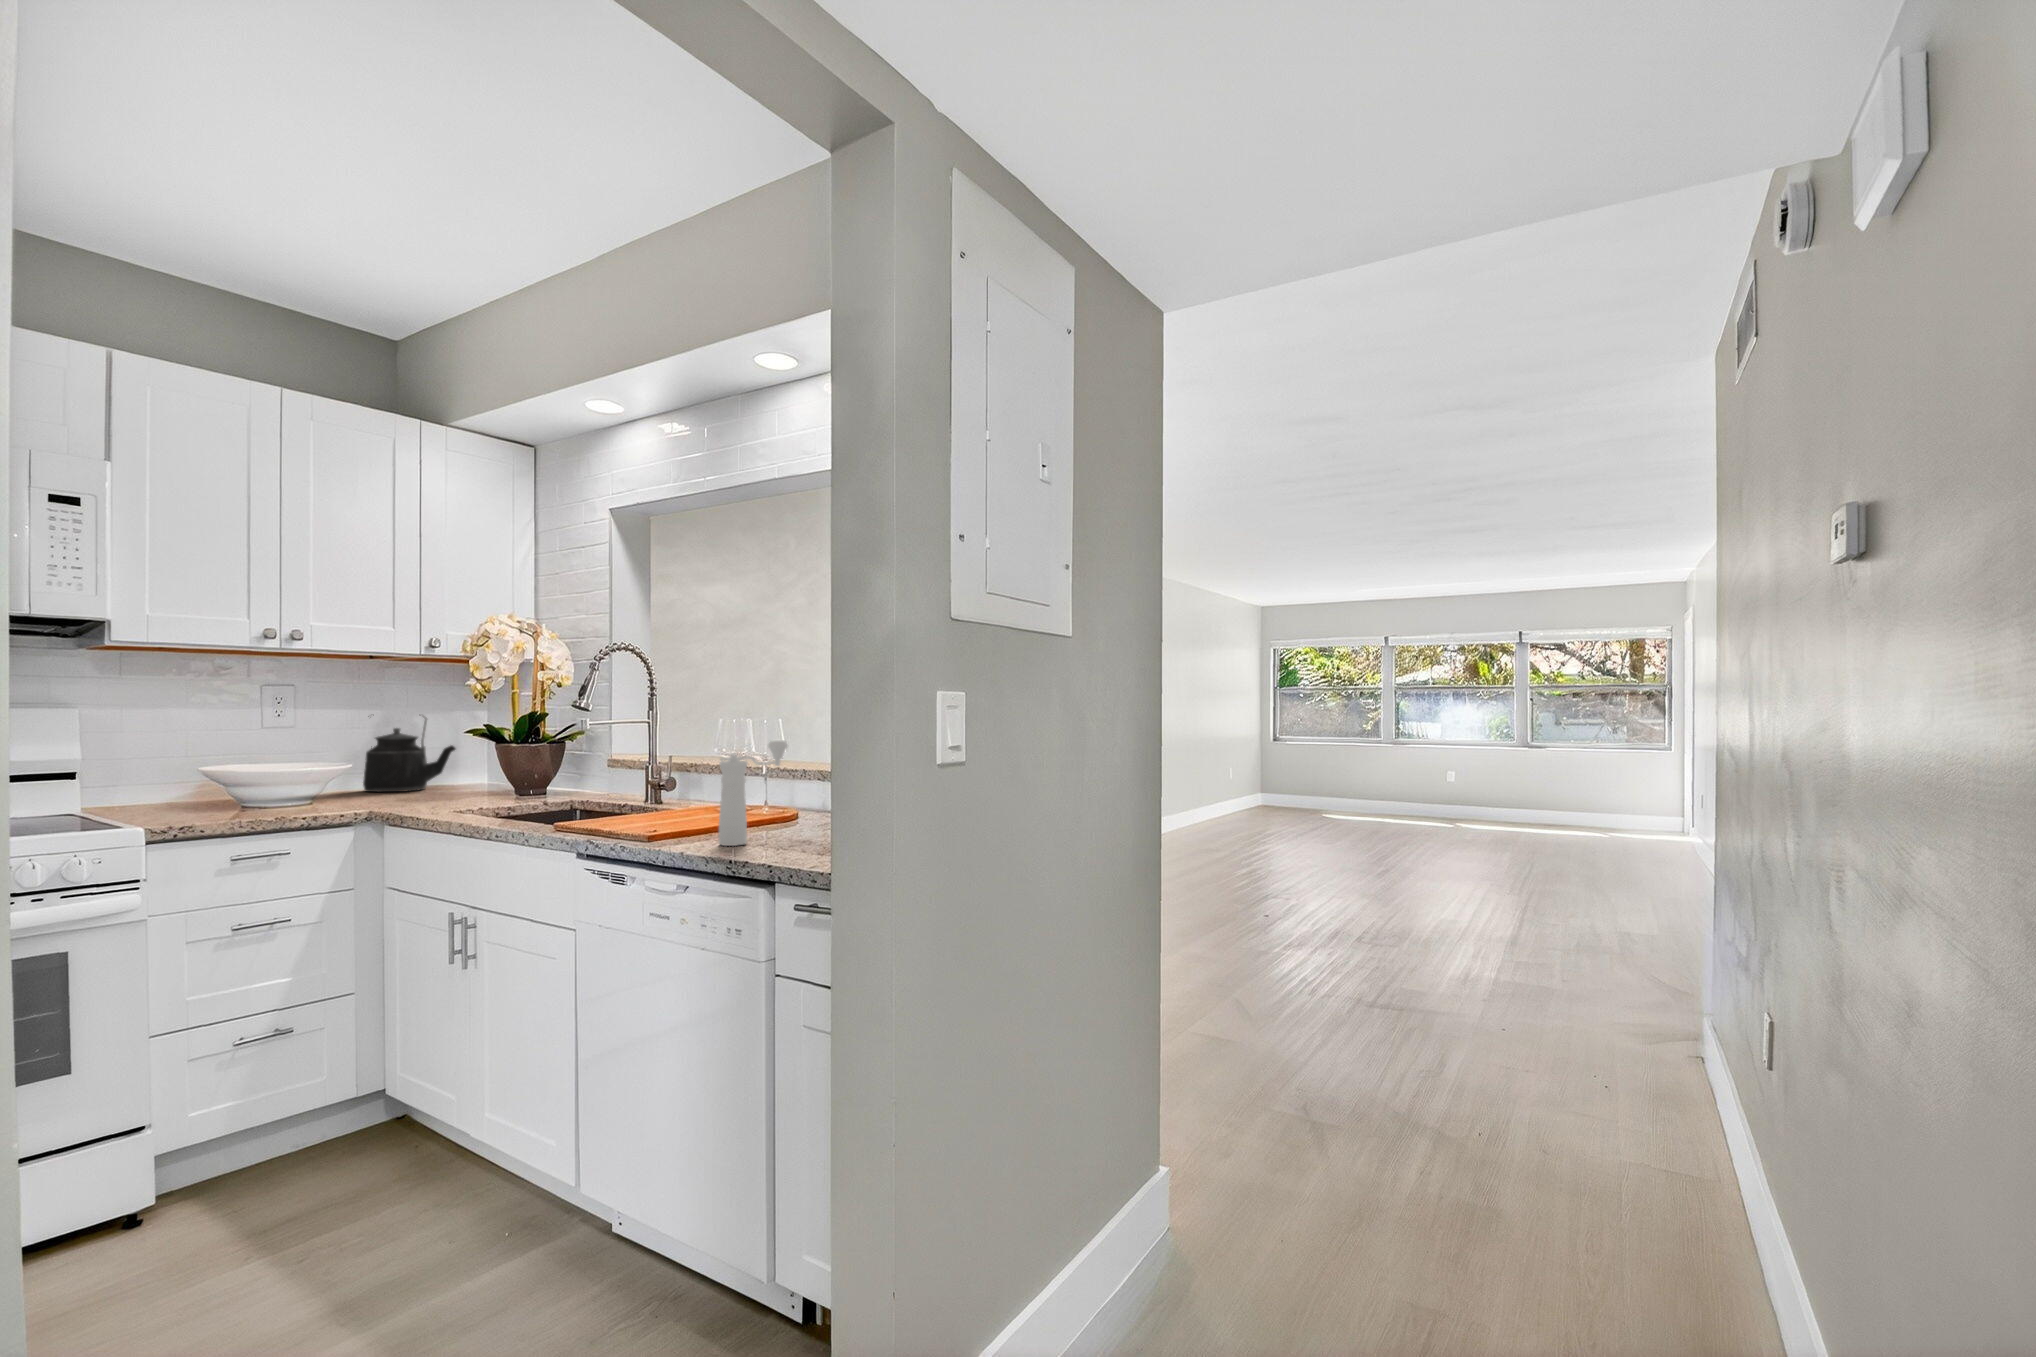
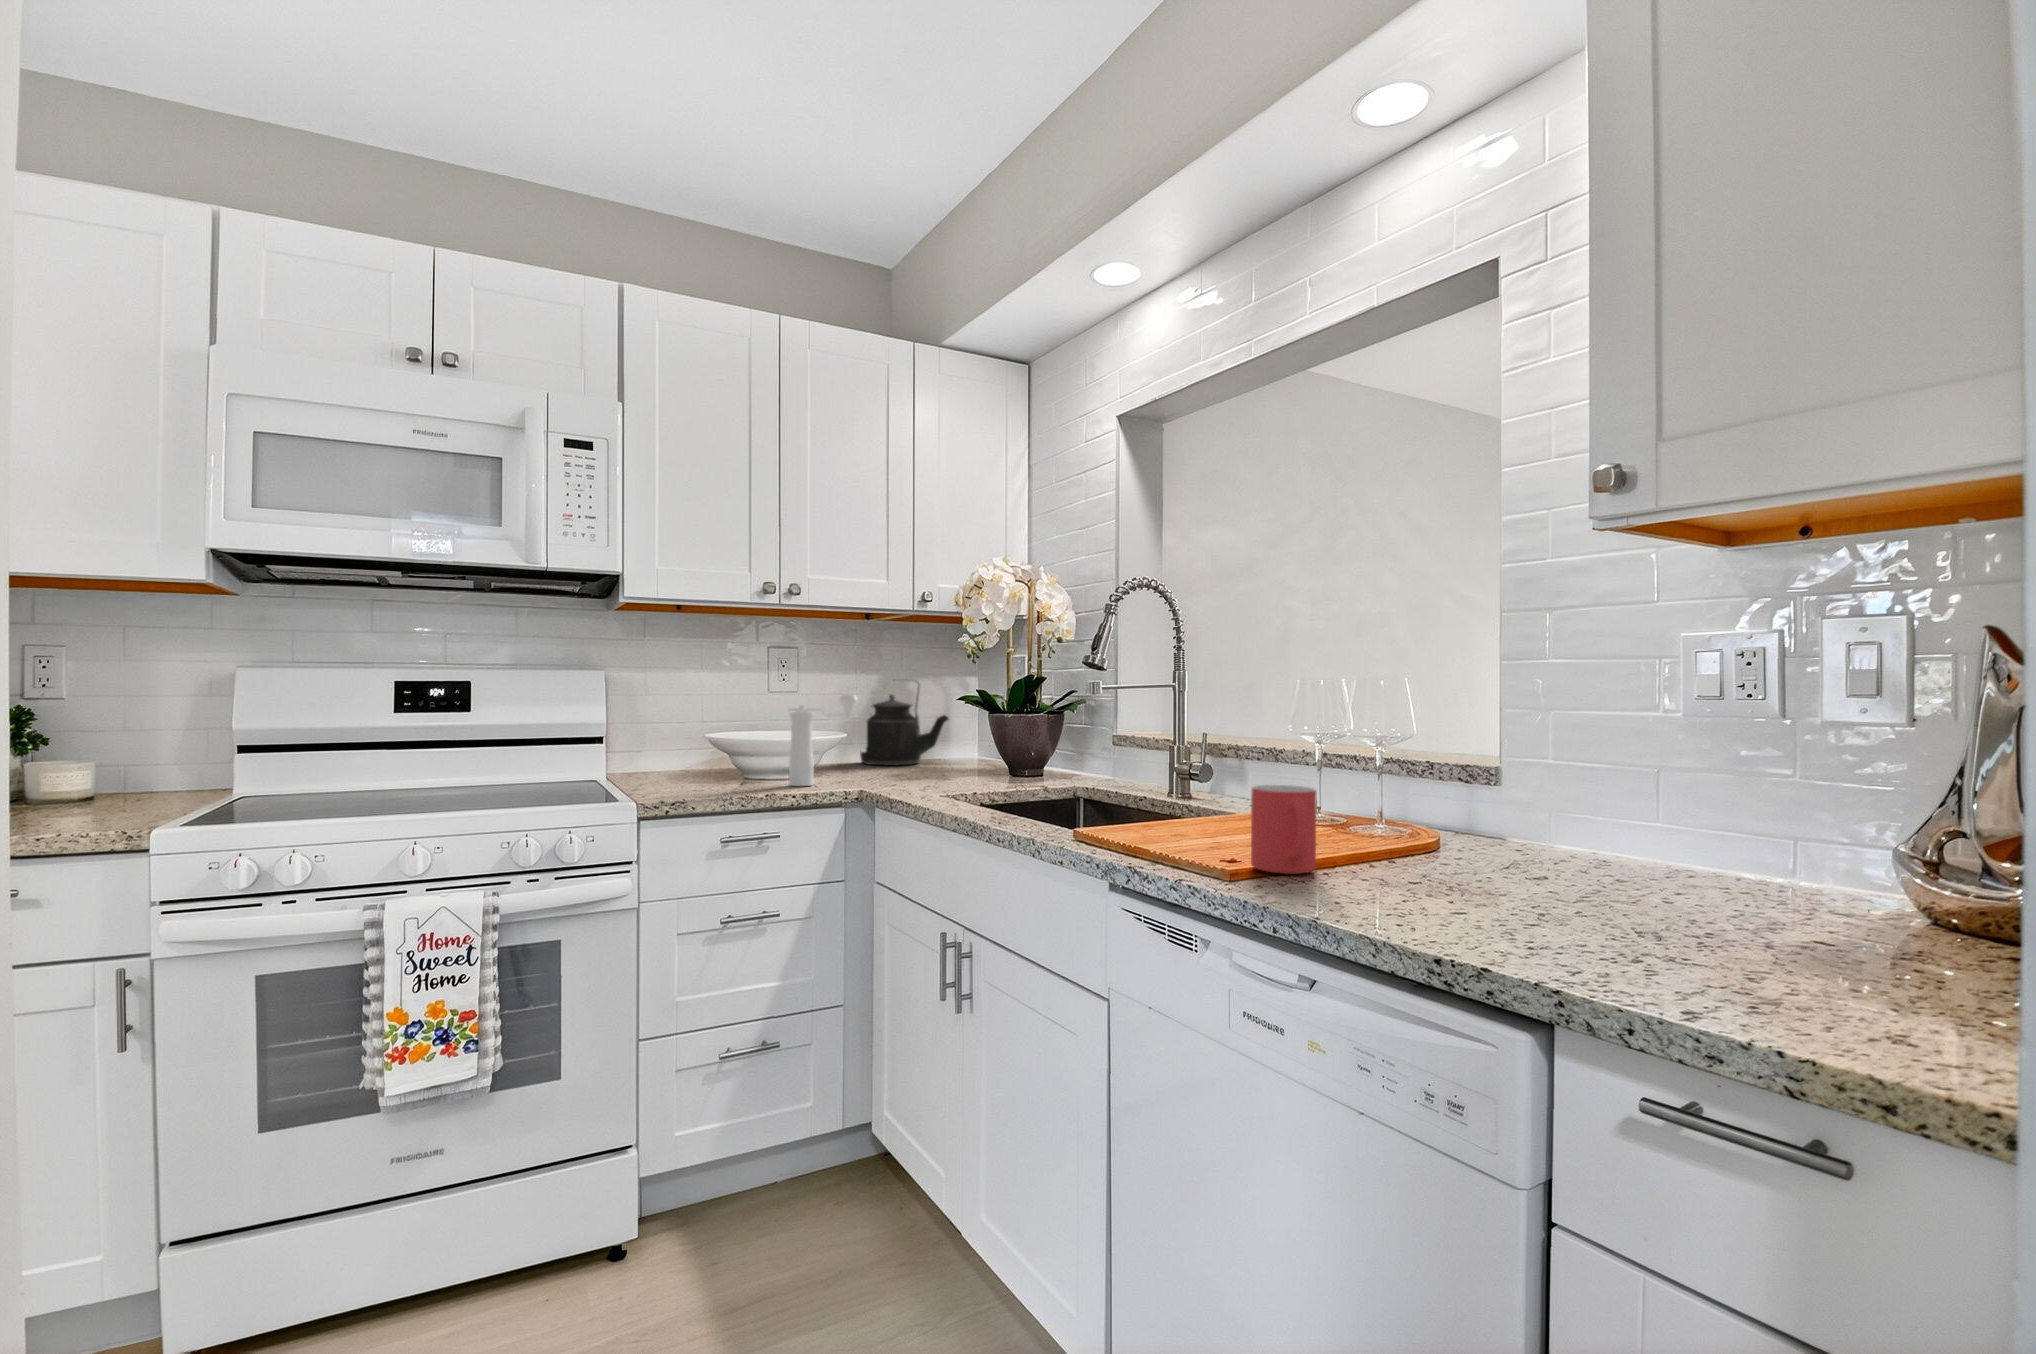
pepper mill: present [718,740,788,846] -> present [789,695,857,786]
mug: none [666,785,706,836] -> present [1251,785,1316,874]

